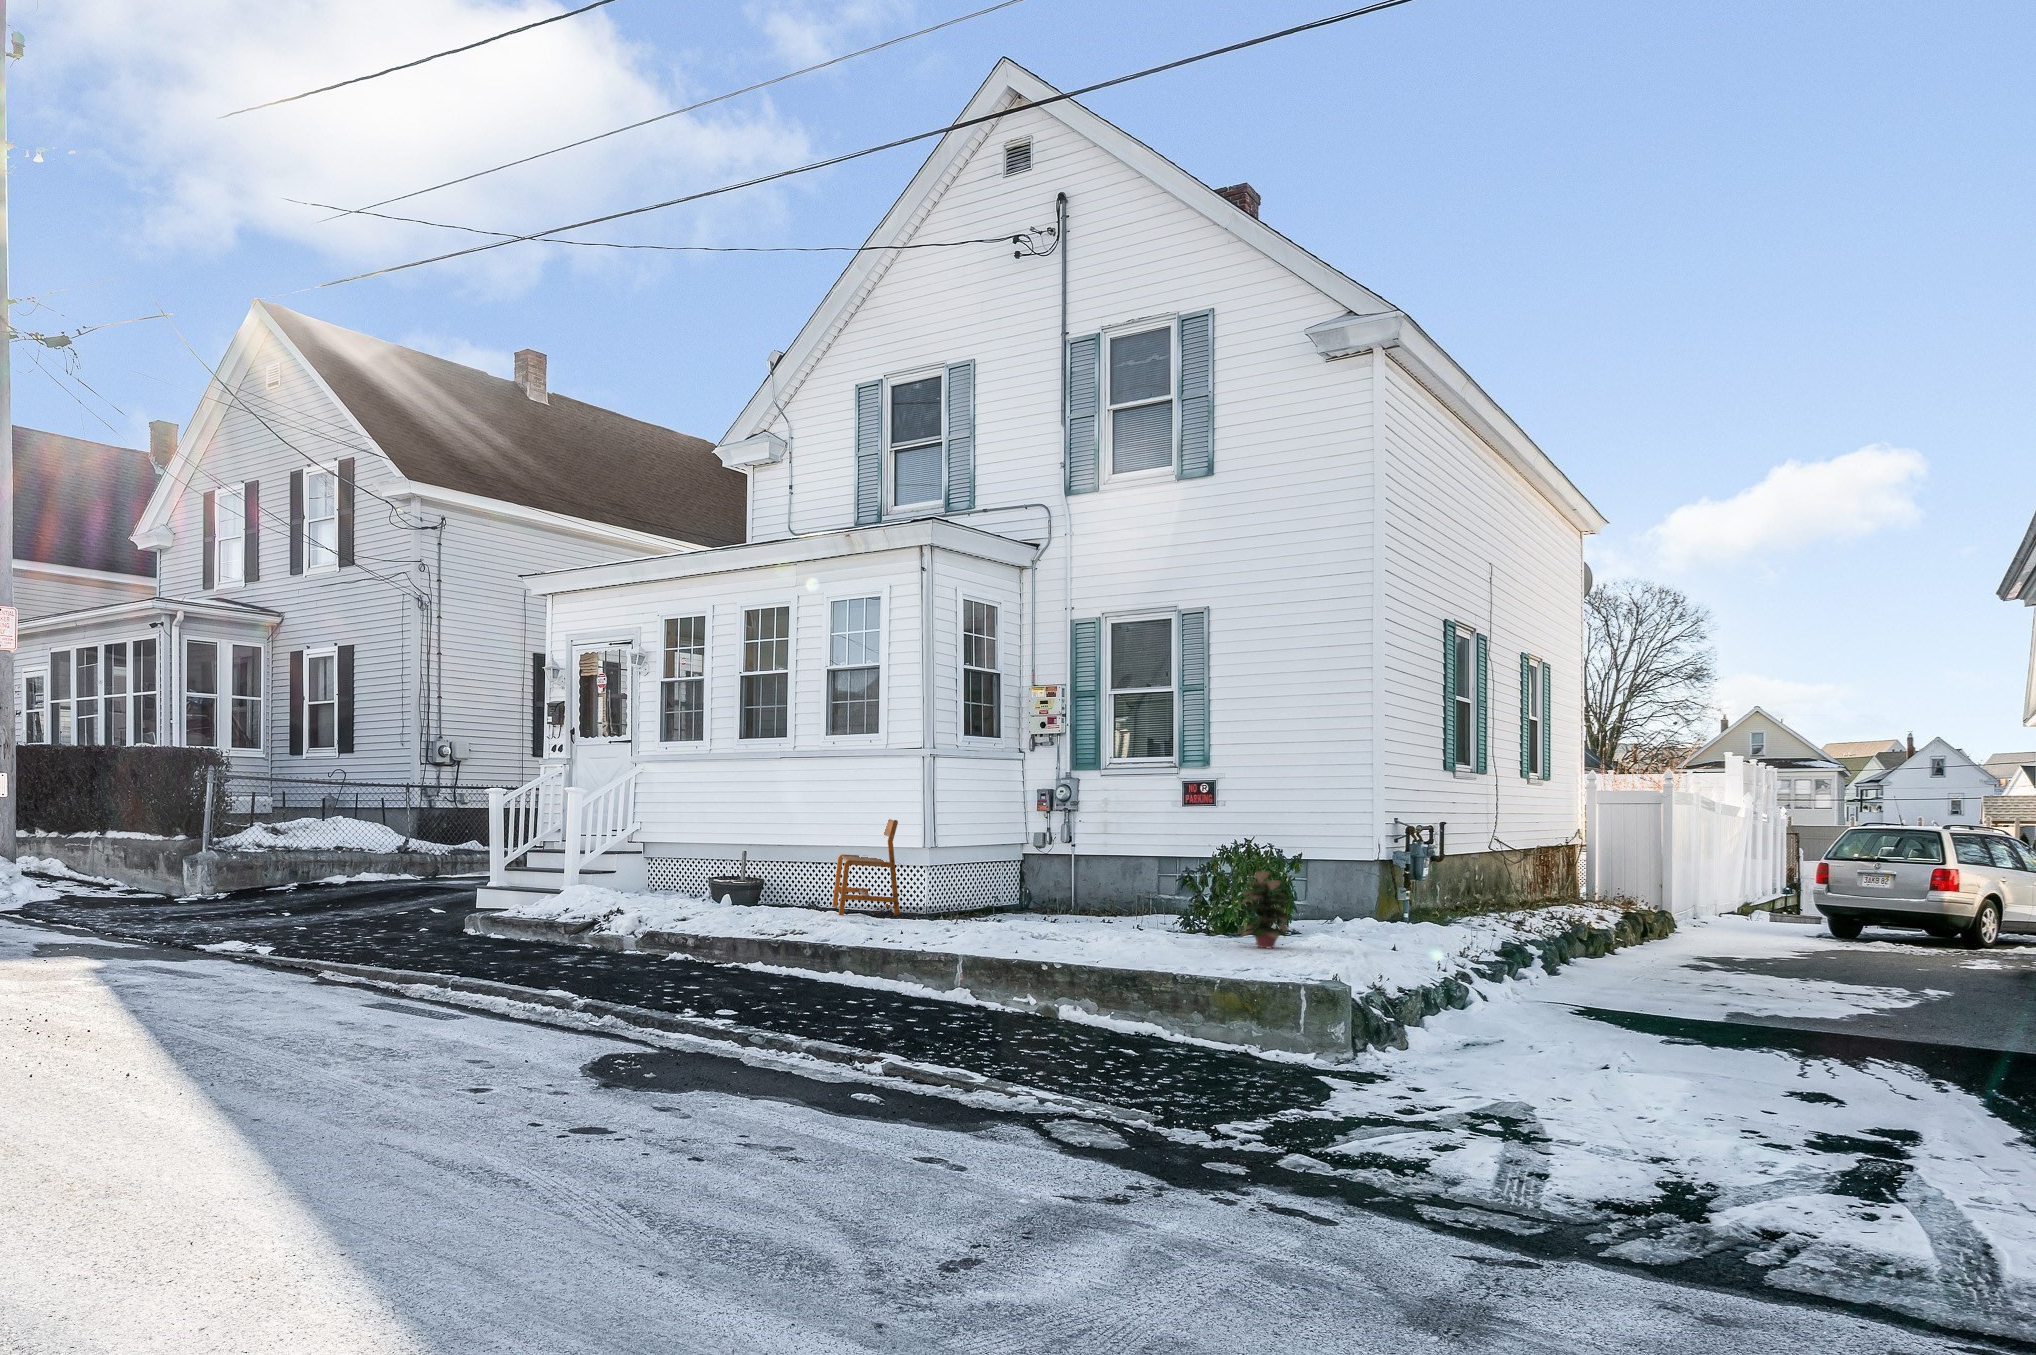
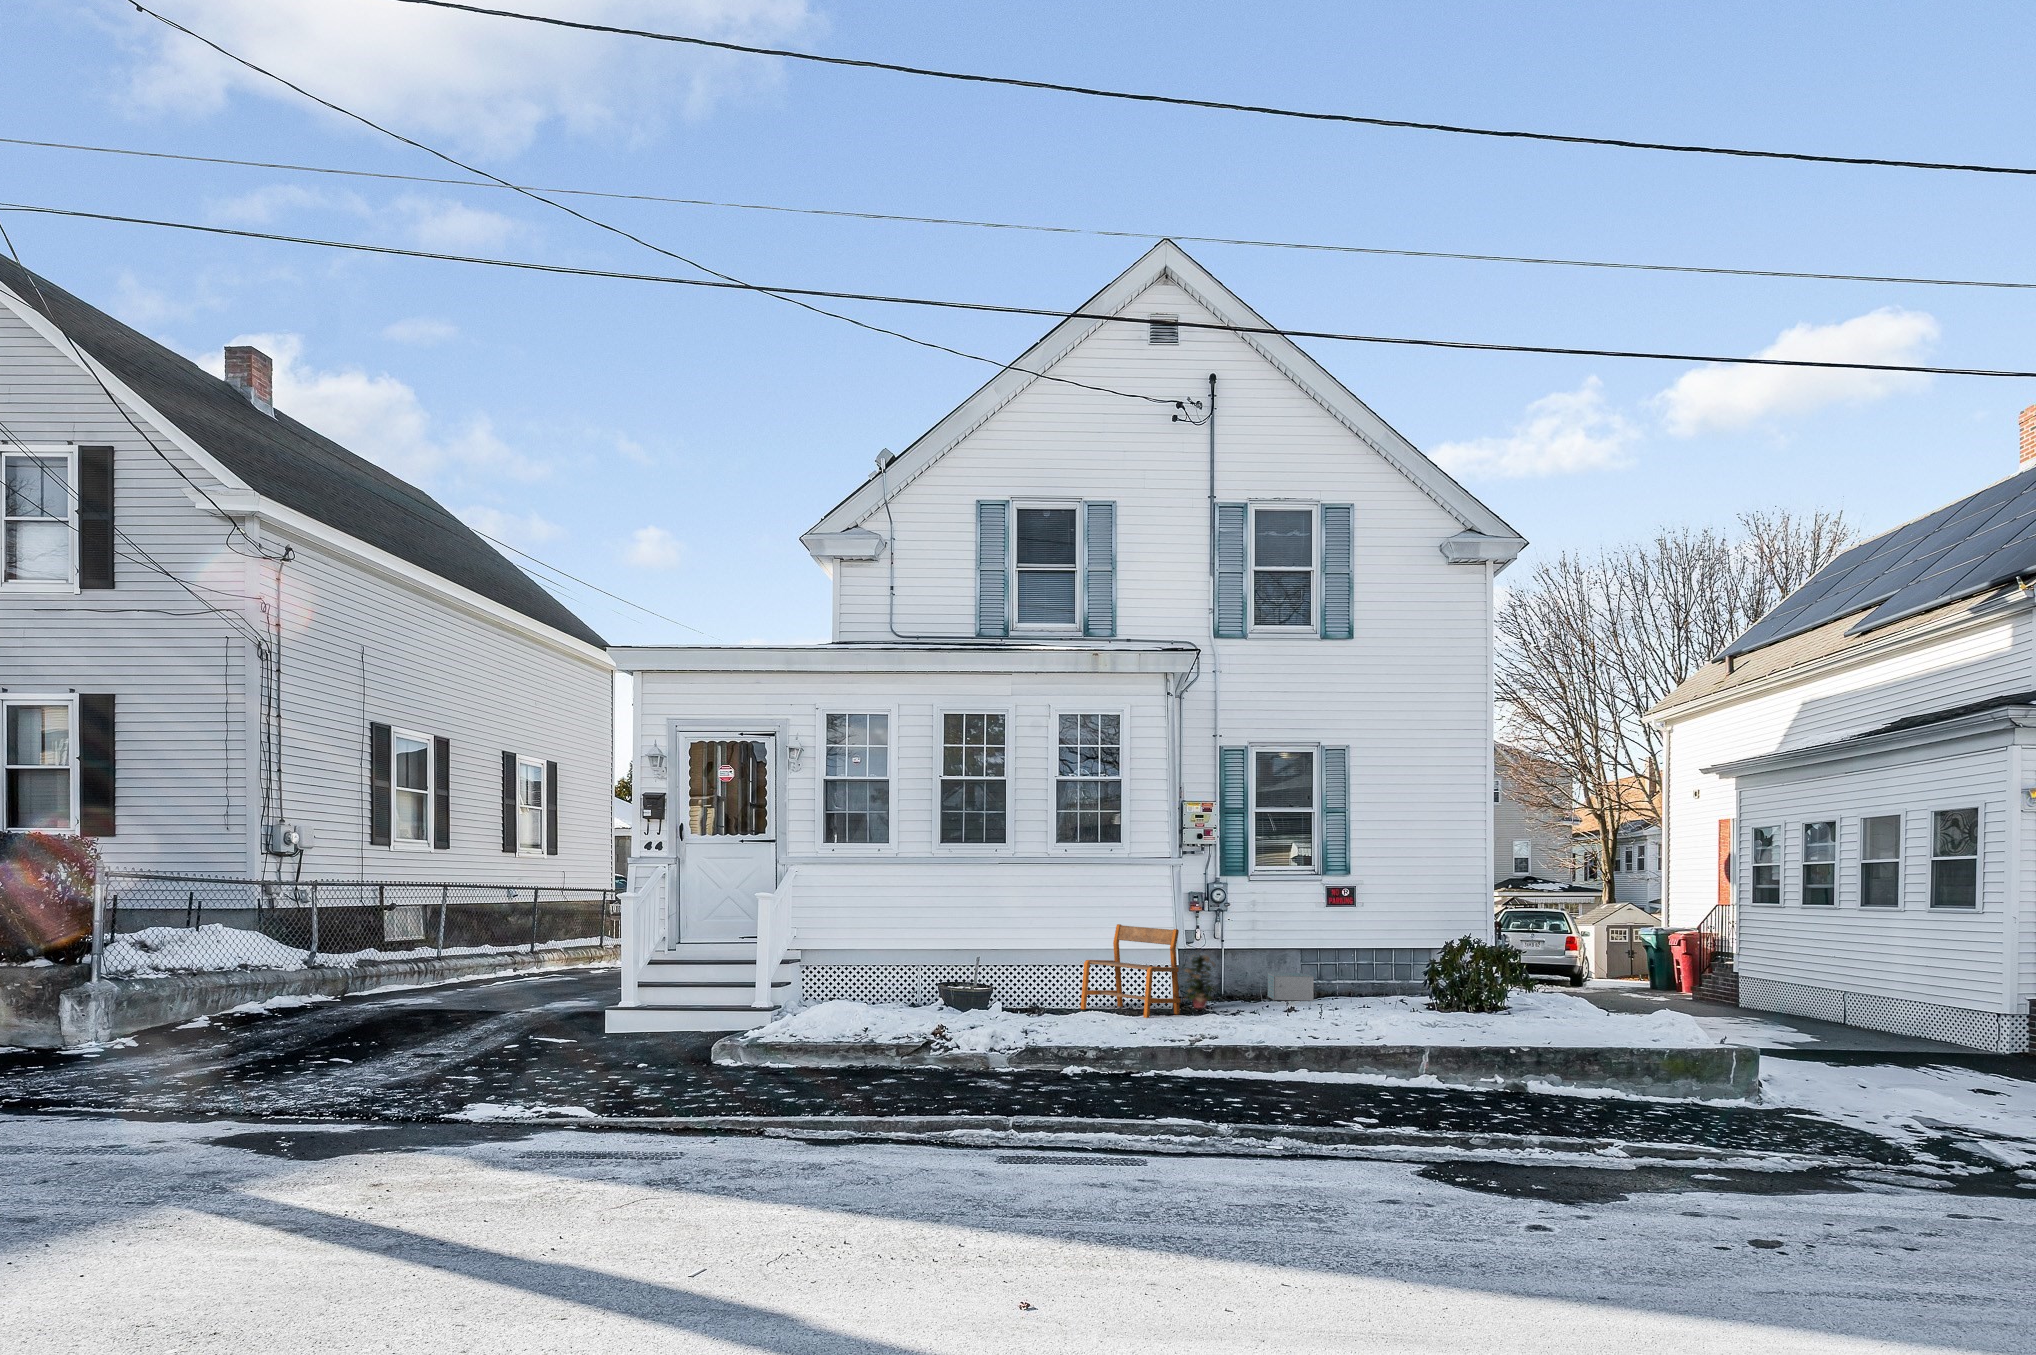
decorative plant: present [1242,871,1289,948] -> present [1184,955,1215,1008]
storage box: none [1100,882,1160,915] -> present [1268,973,1314,1001]

